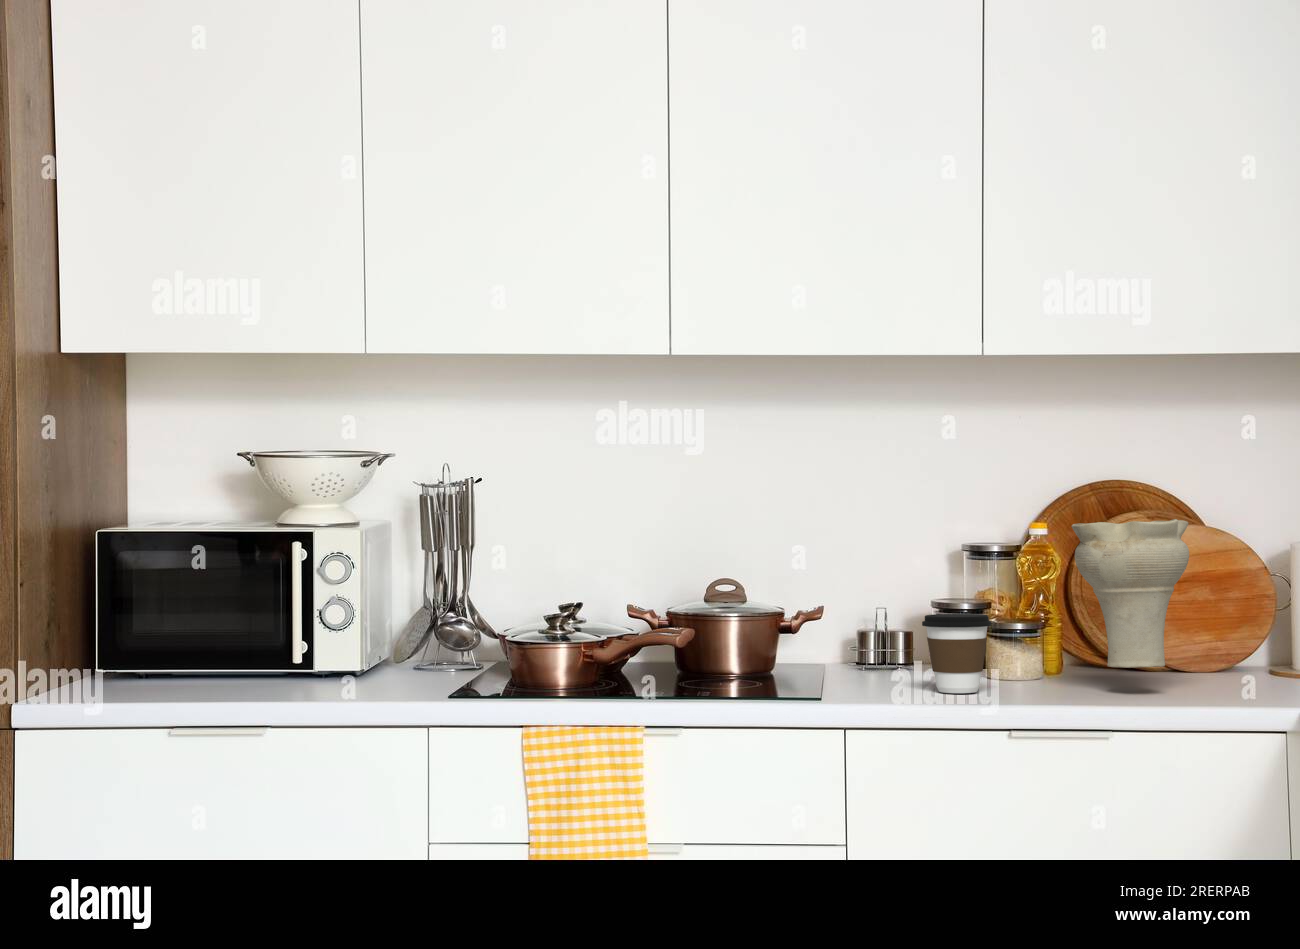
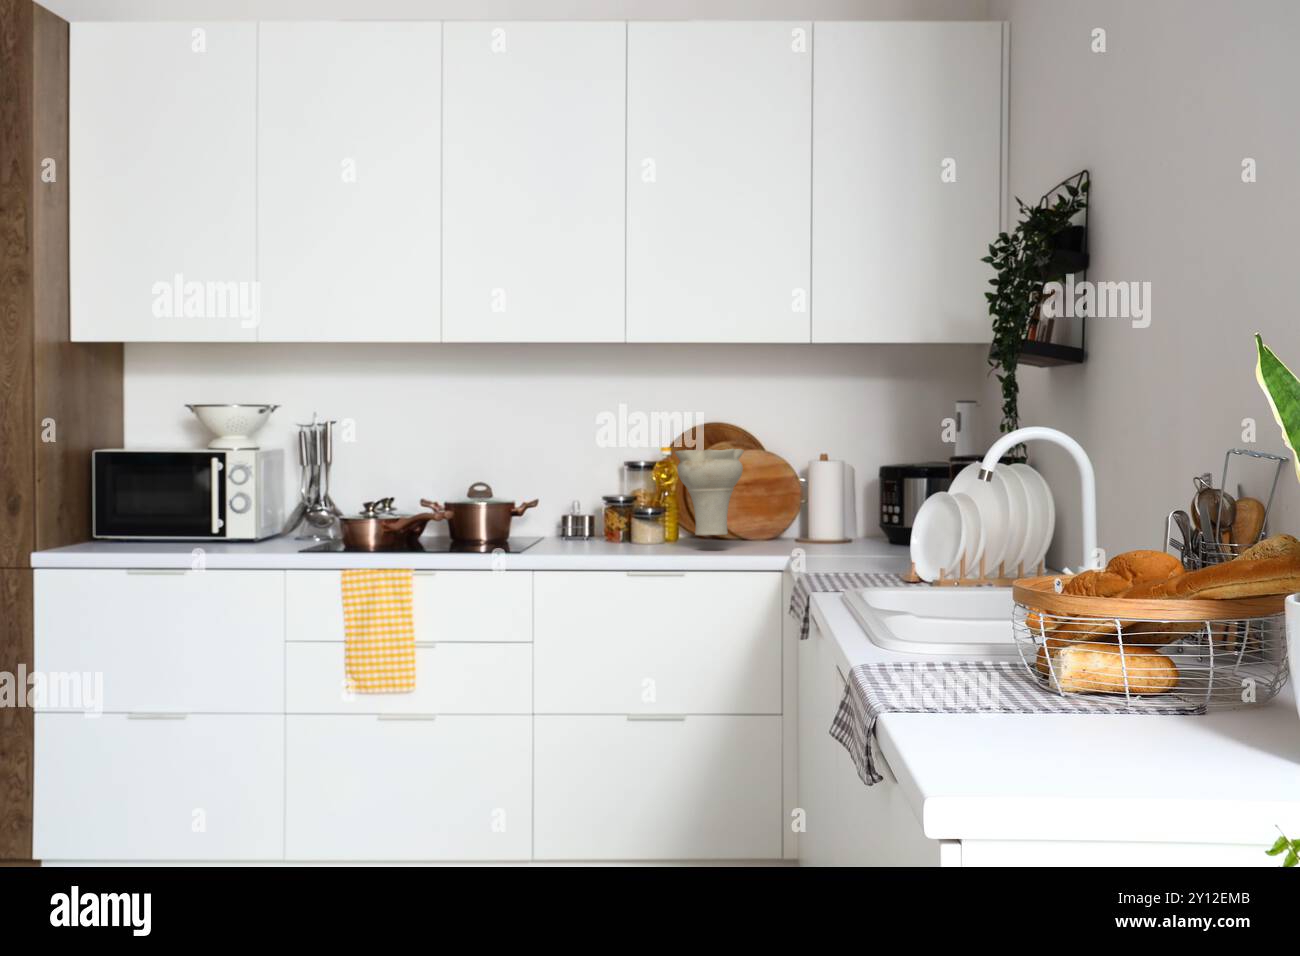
coffee cup: present [922,614,991,693] -> none [587,504,627,551]

